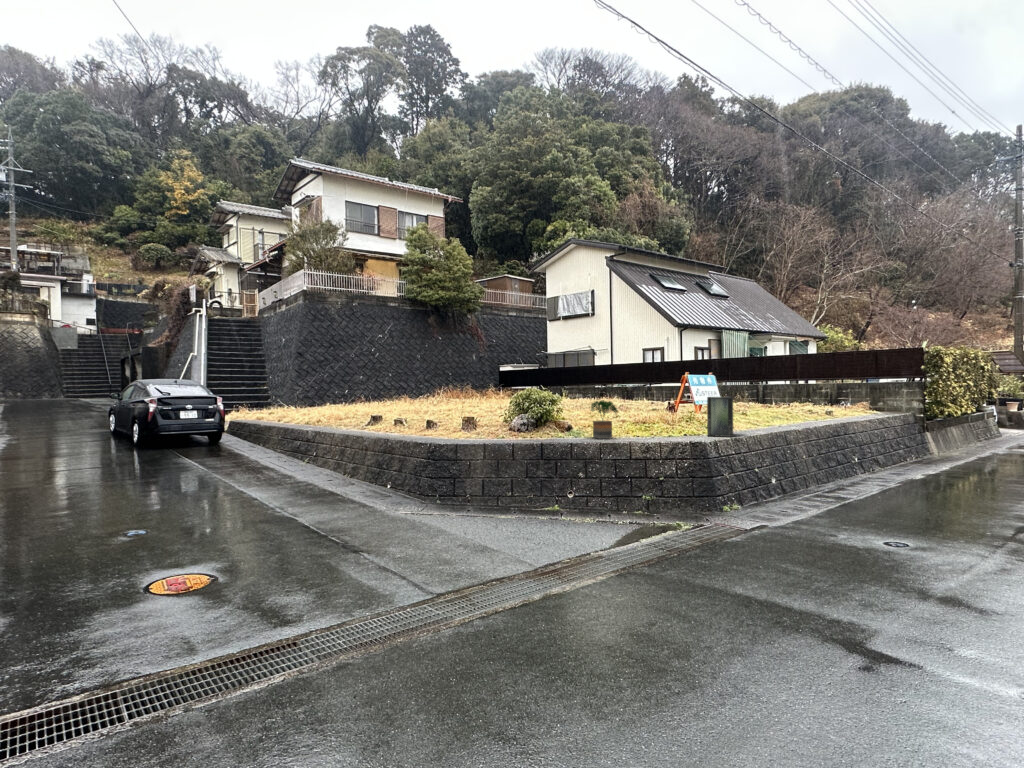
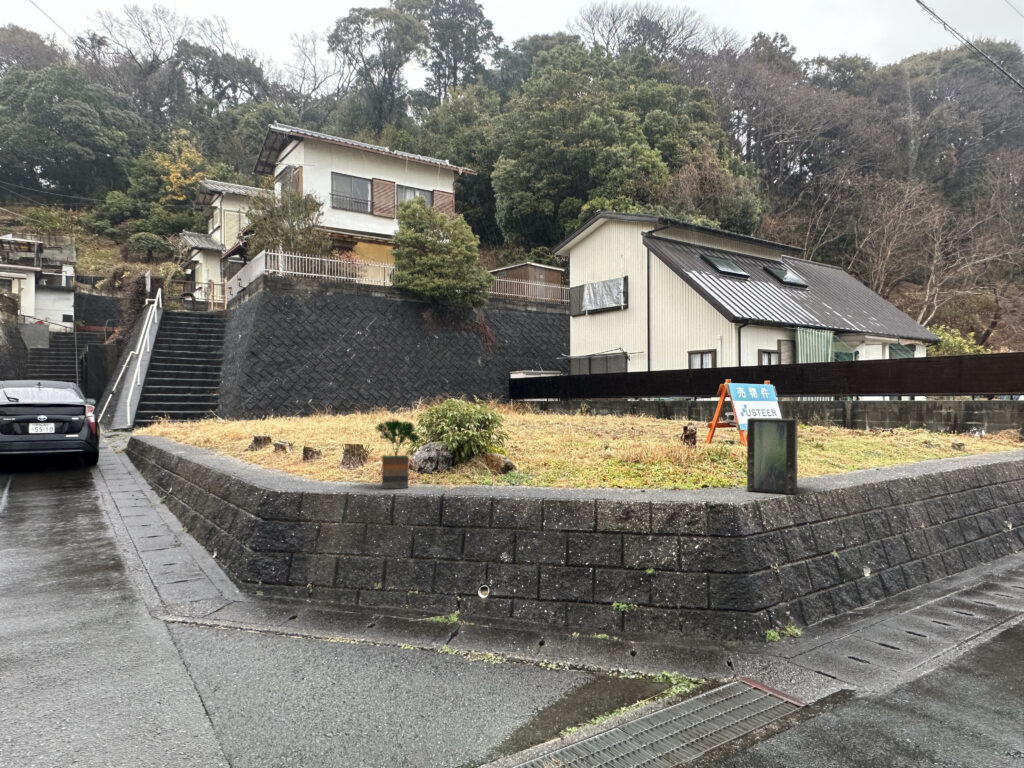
potted tree: present [591,400,618,439] -> present [375,420,419,489]

